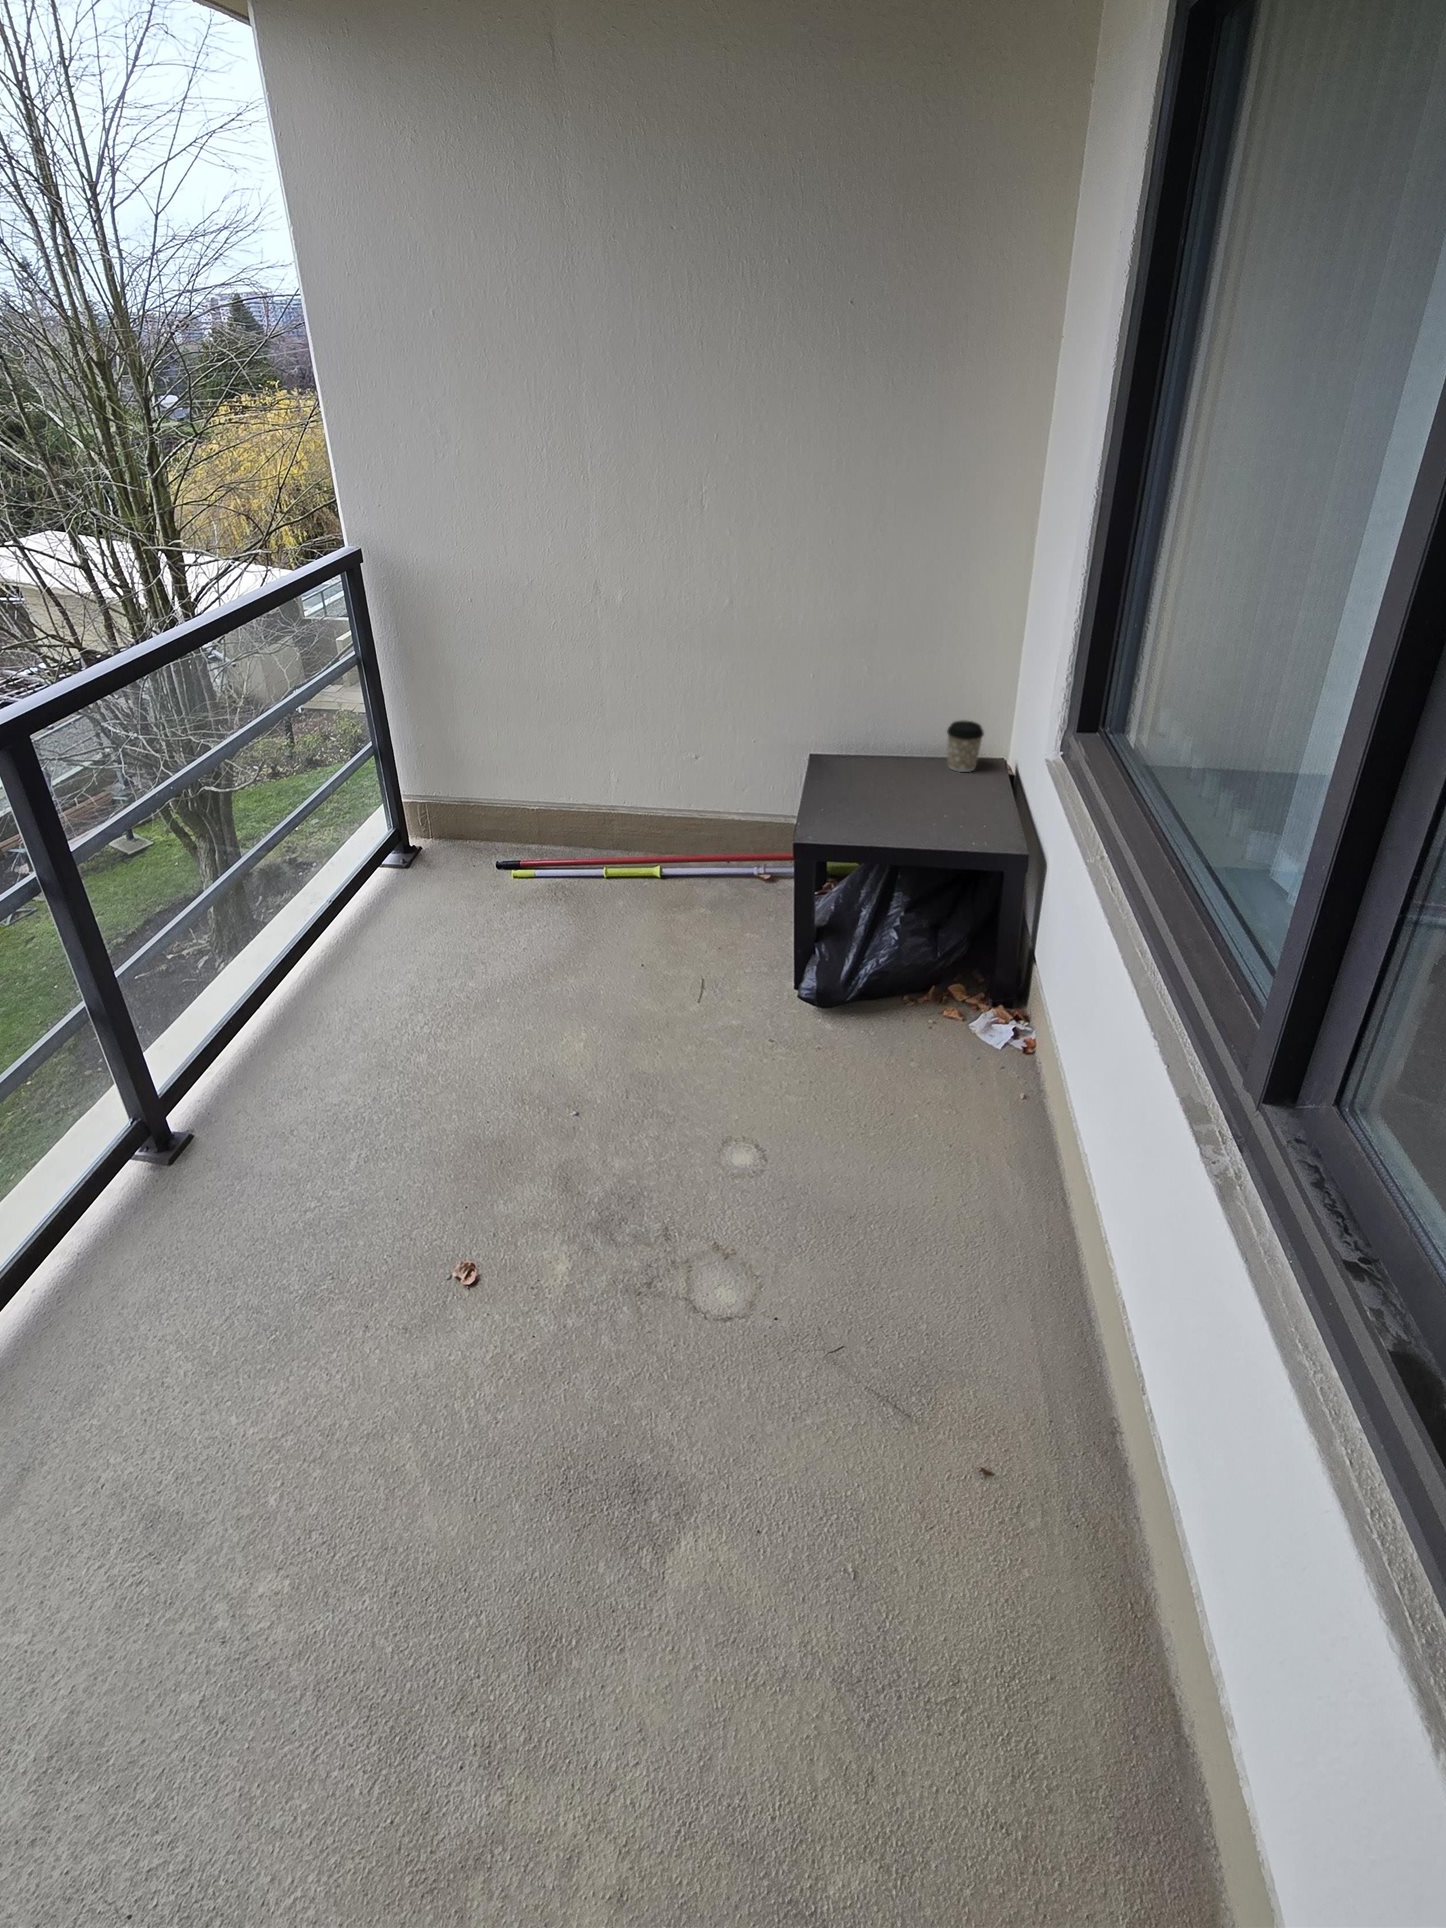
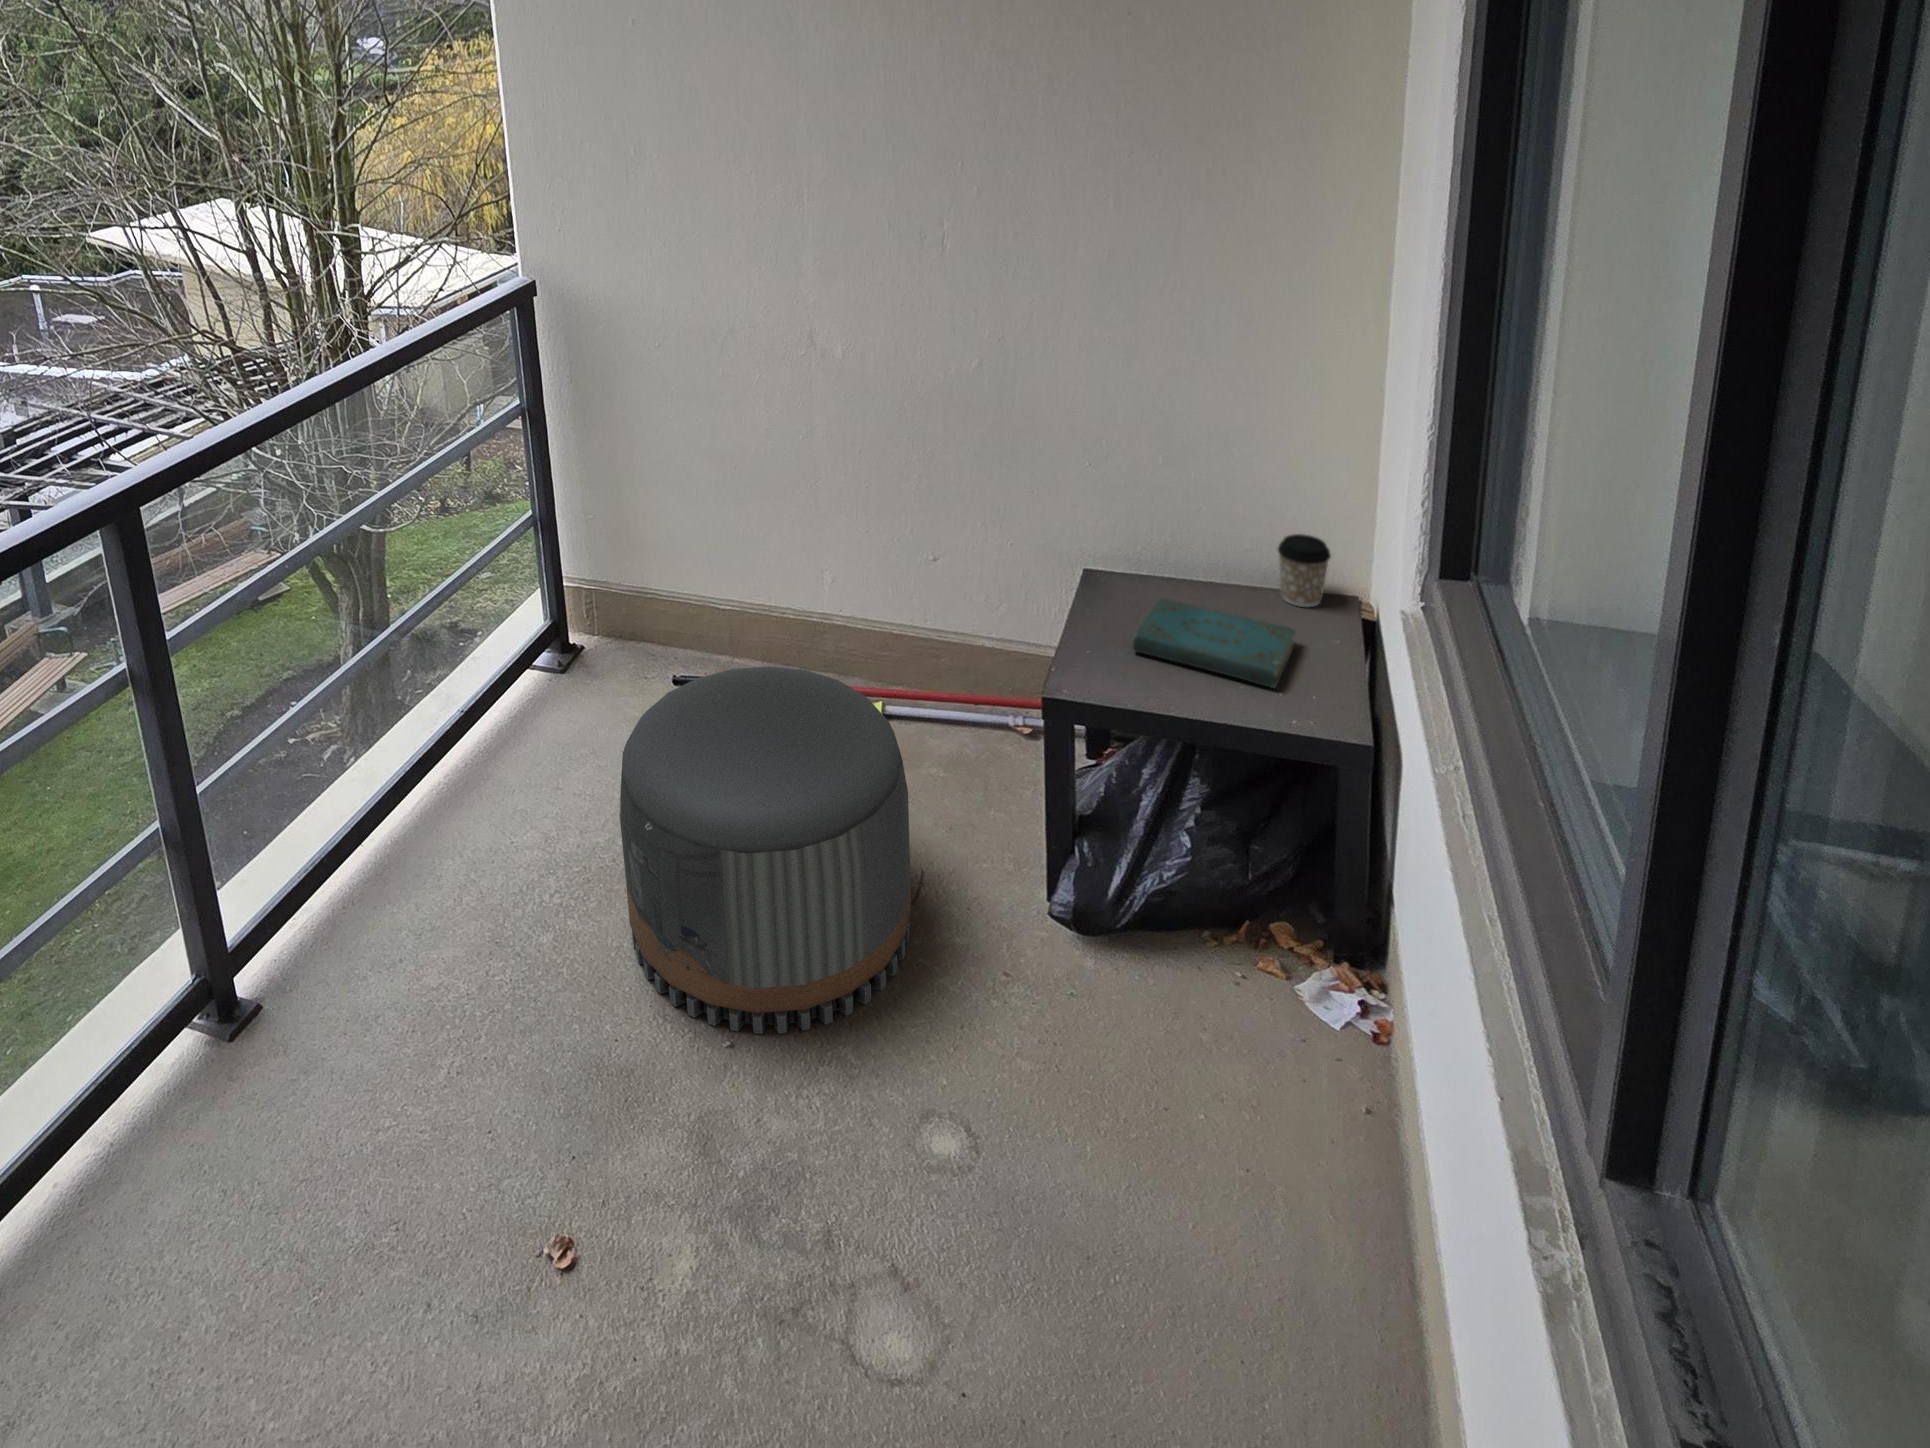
book: none [852,773,964,824] -> present [1133,599,1296,688]
pouf: none [475,843,699,1102] -> present [619,666,911,1034]

